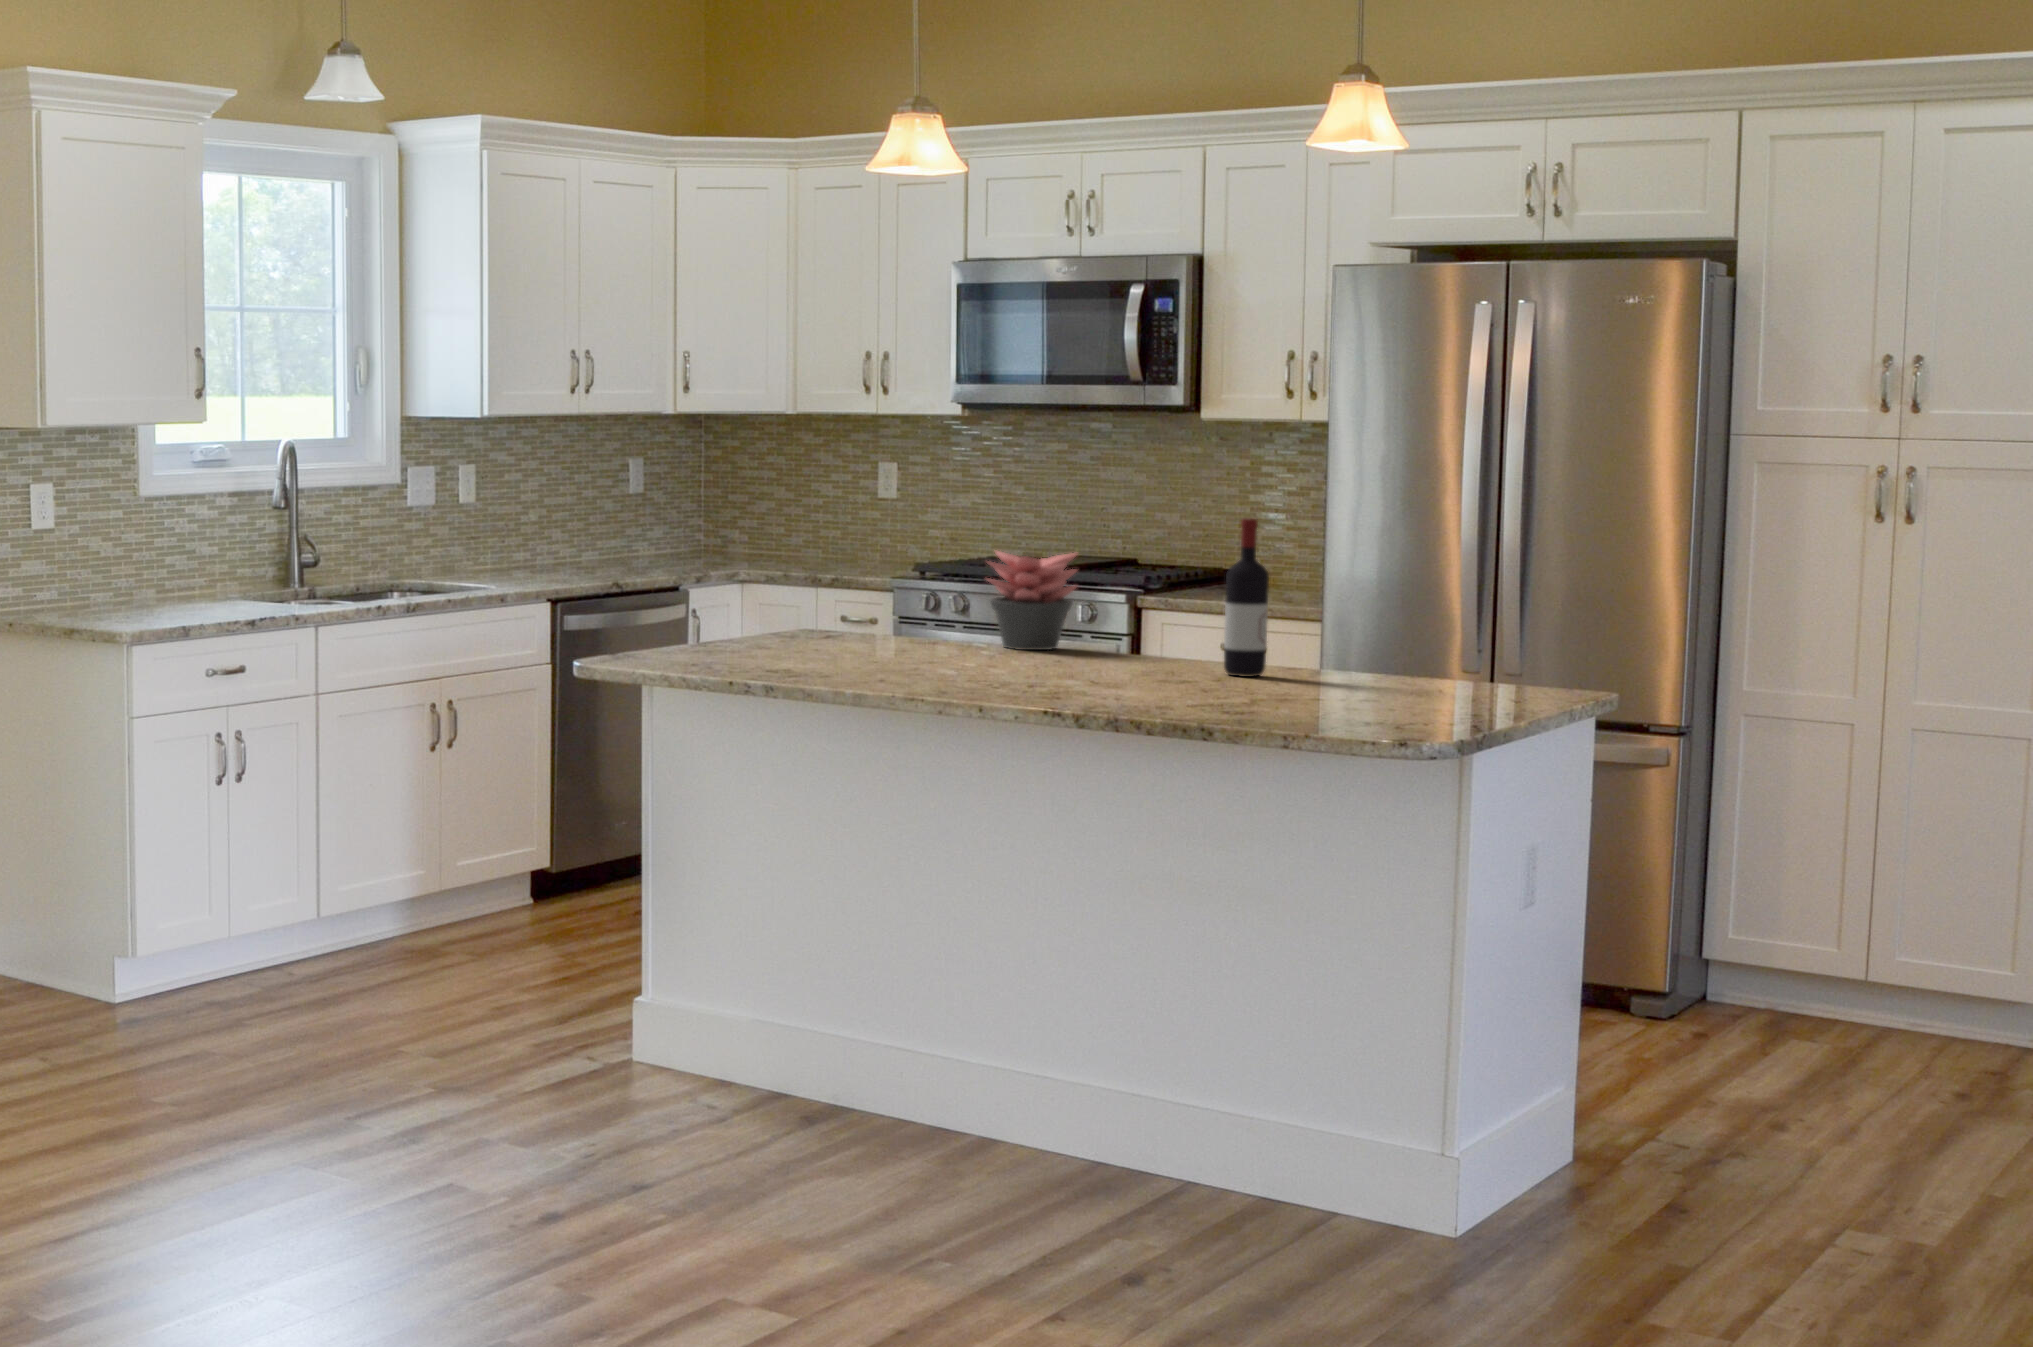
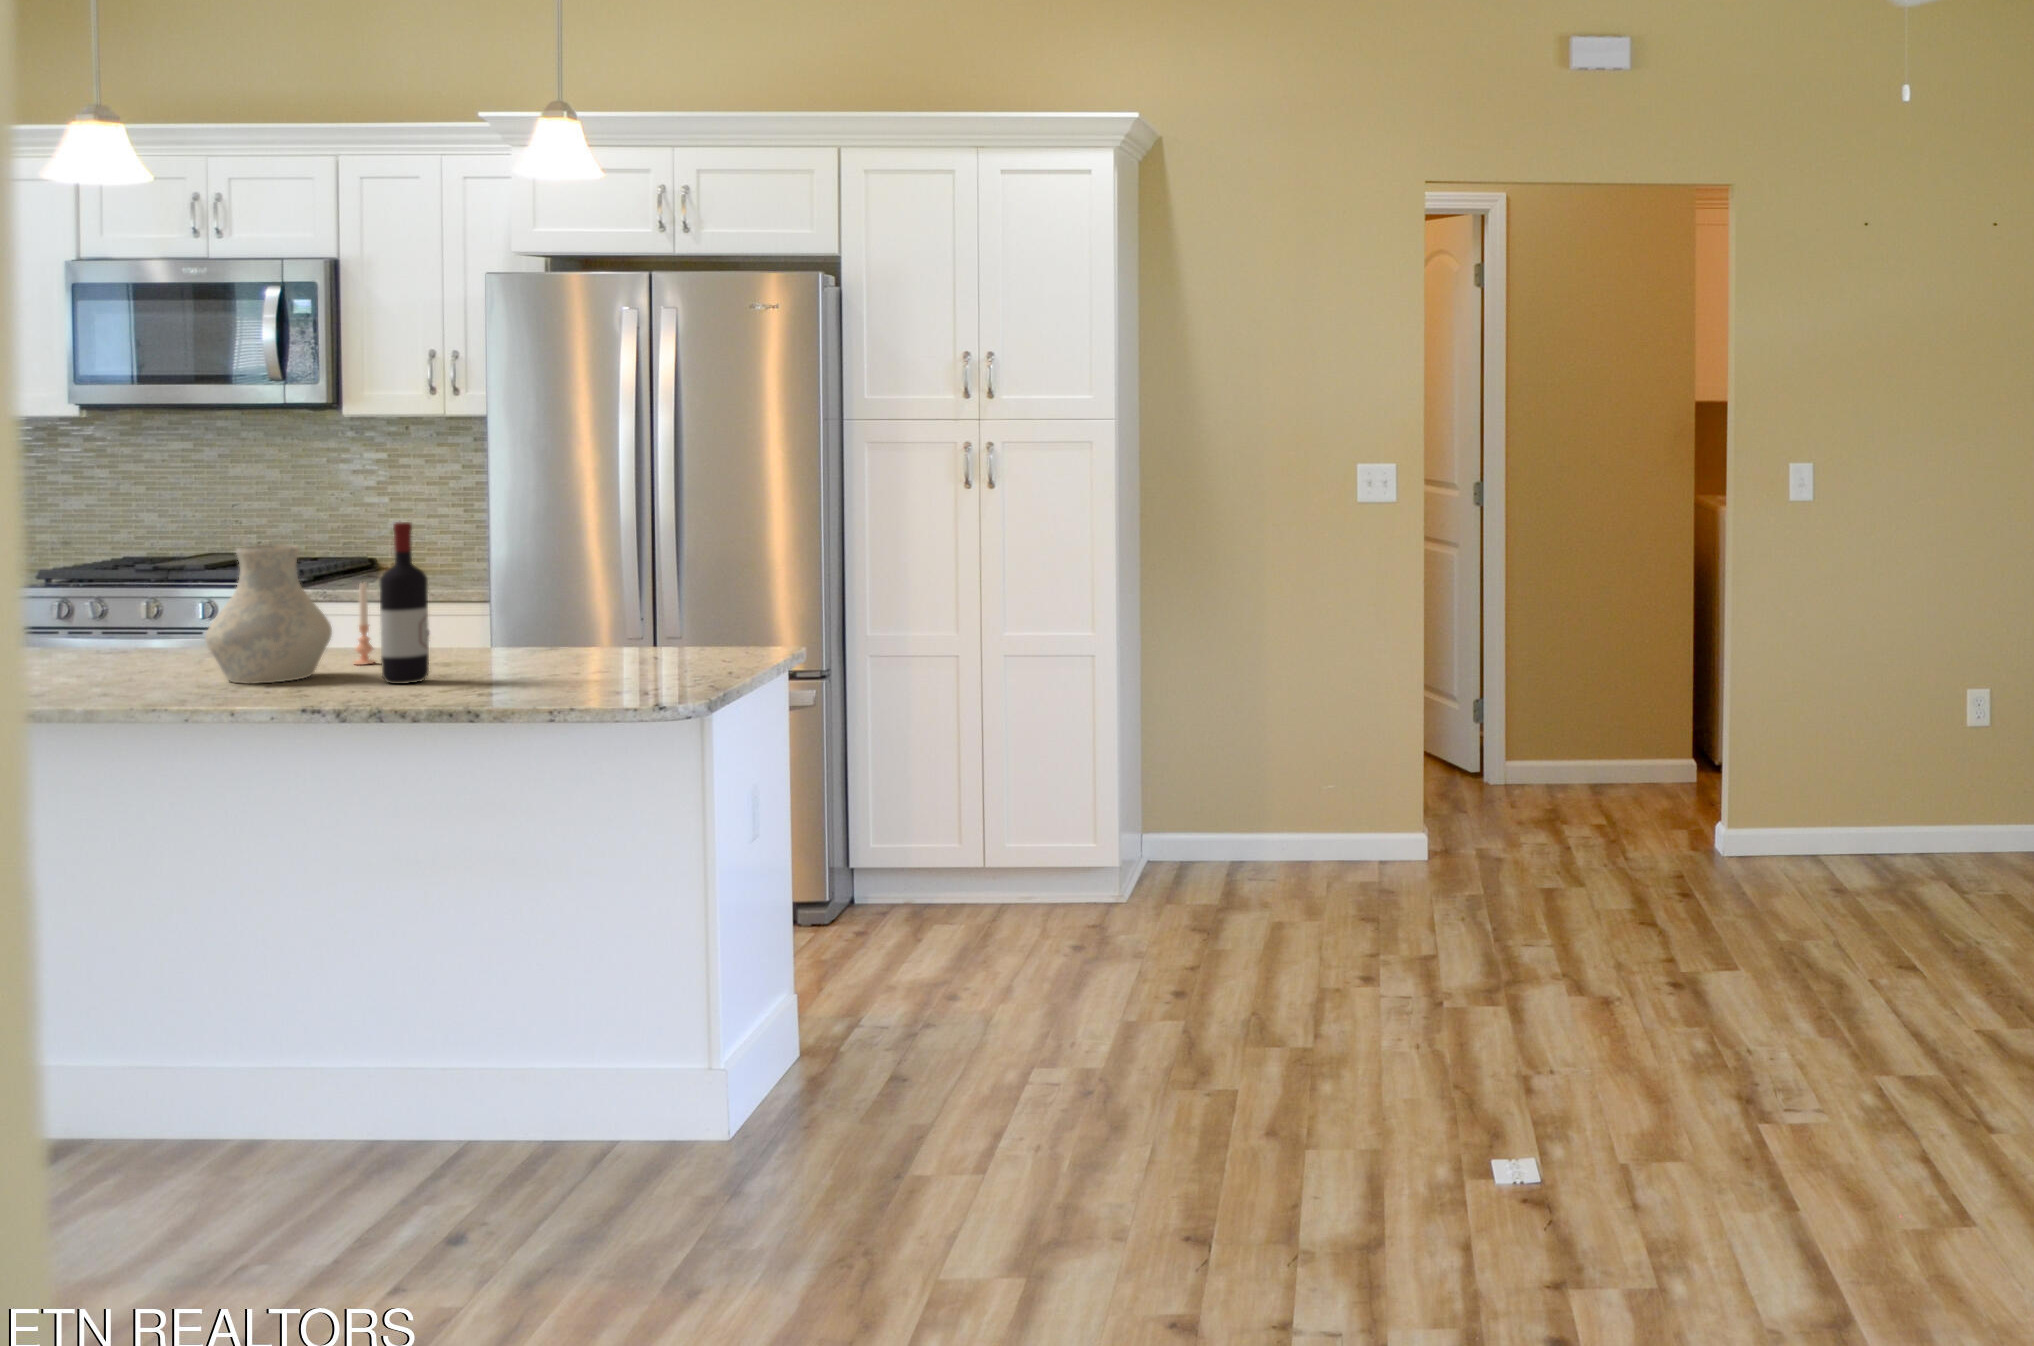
vase: none [1076,535,1182,665] -> present [205,544,332,684]
succulent plant: present [987,551,1077,650] -> none [88,564,208,674]
candle: none [1198,578,1218,660] -> present [354,583,375,665]

